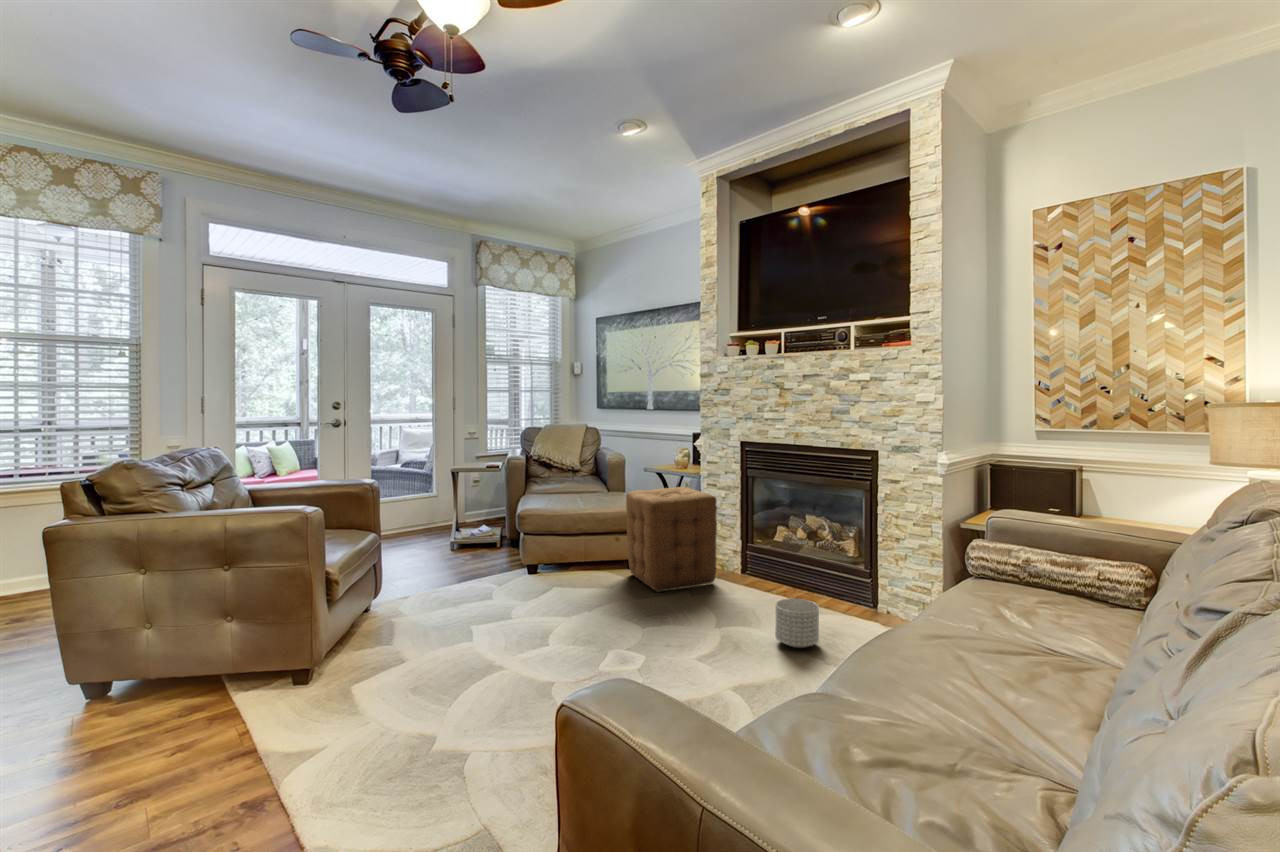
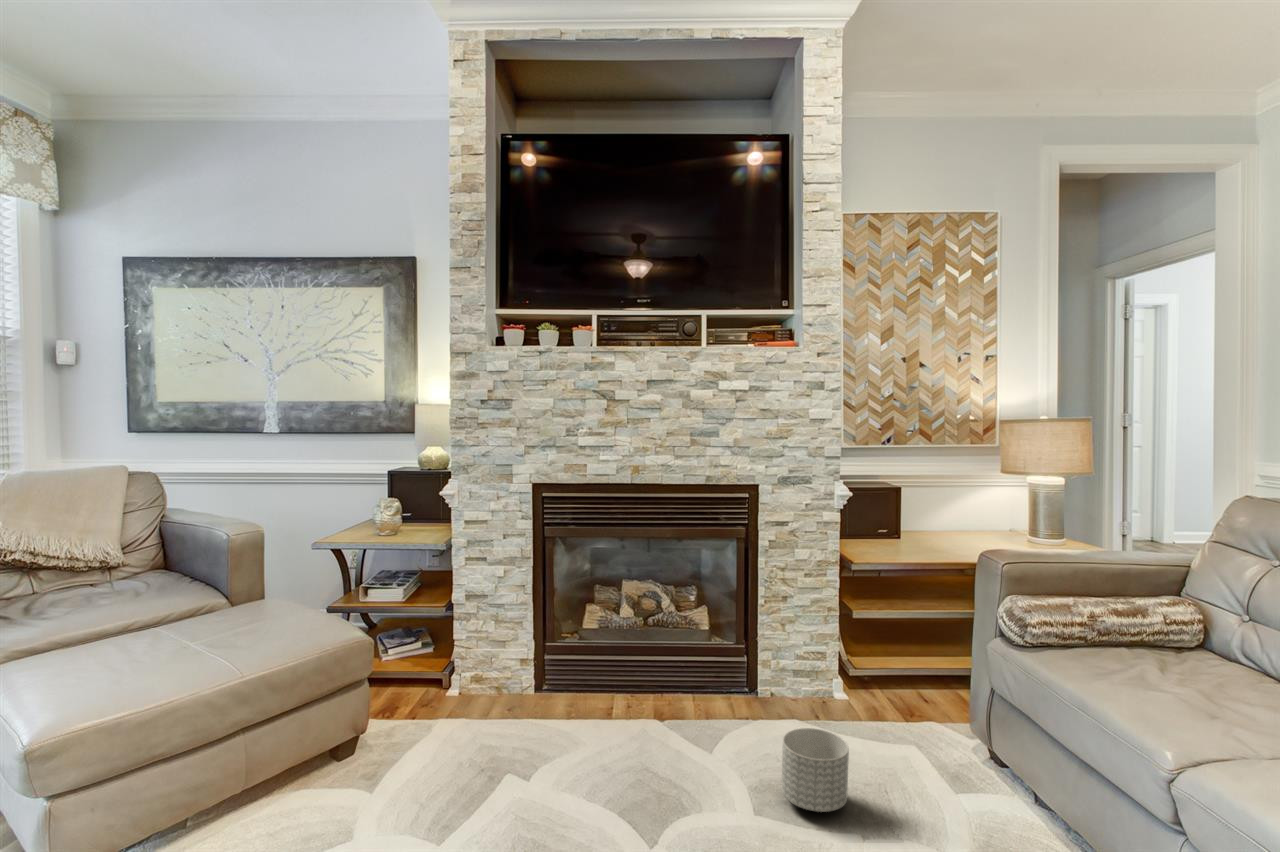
ottoman: present [626,487,717,591] -> none [377,573,556,791]

